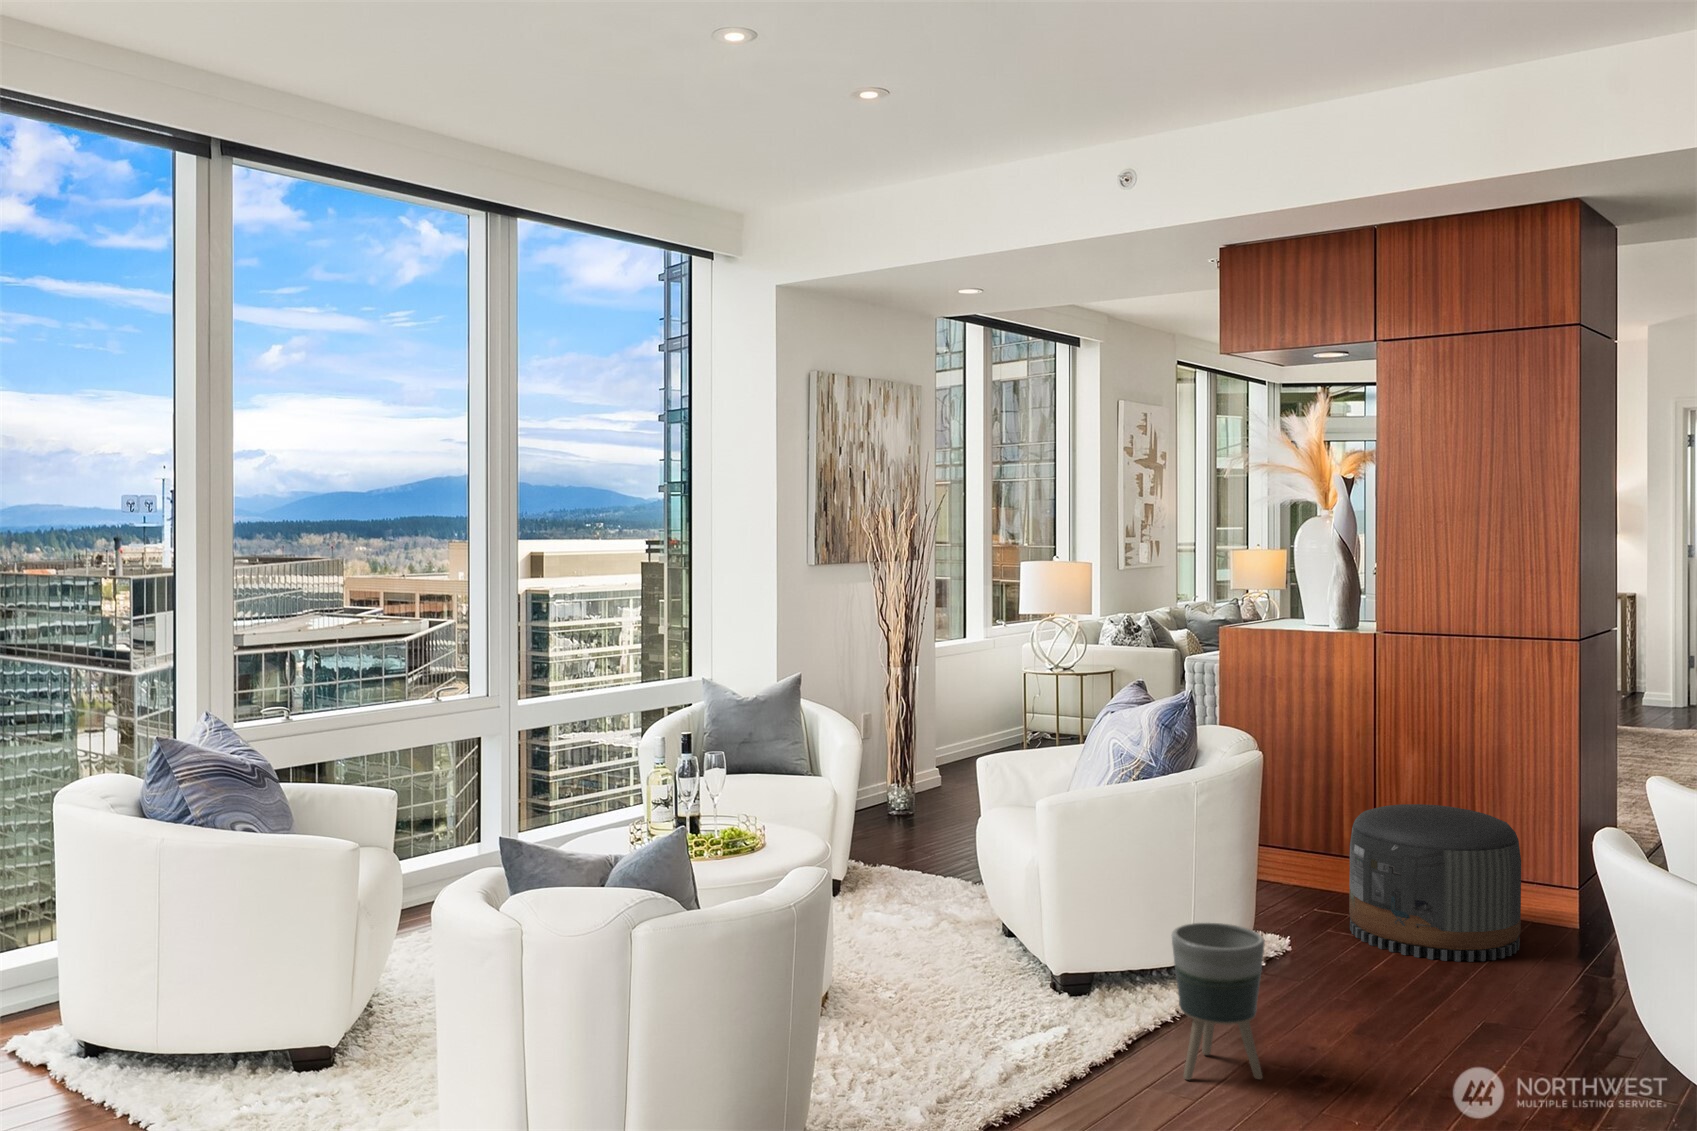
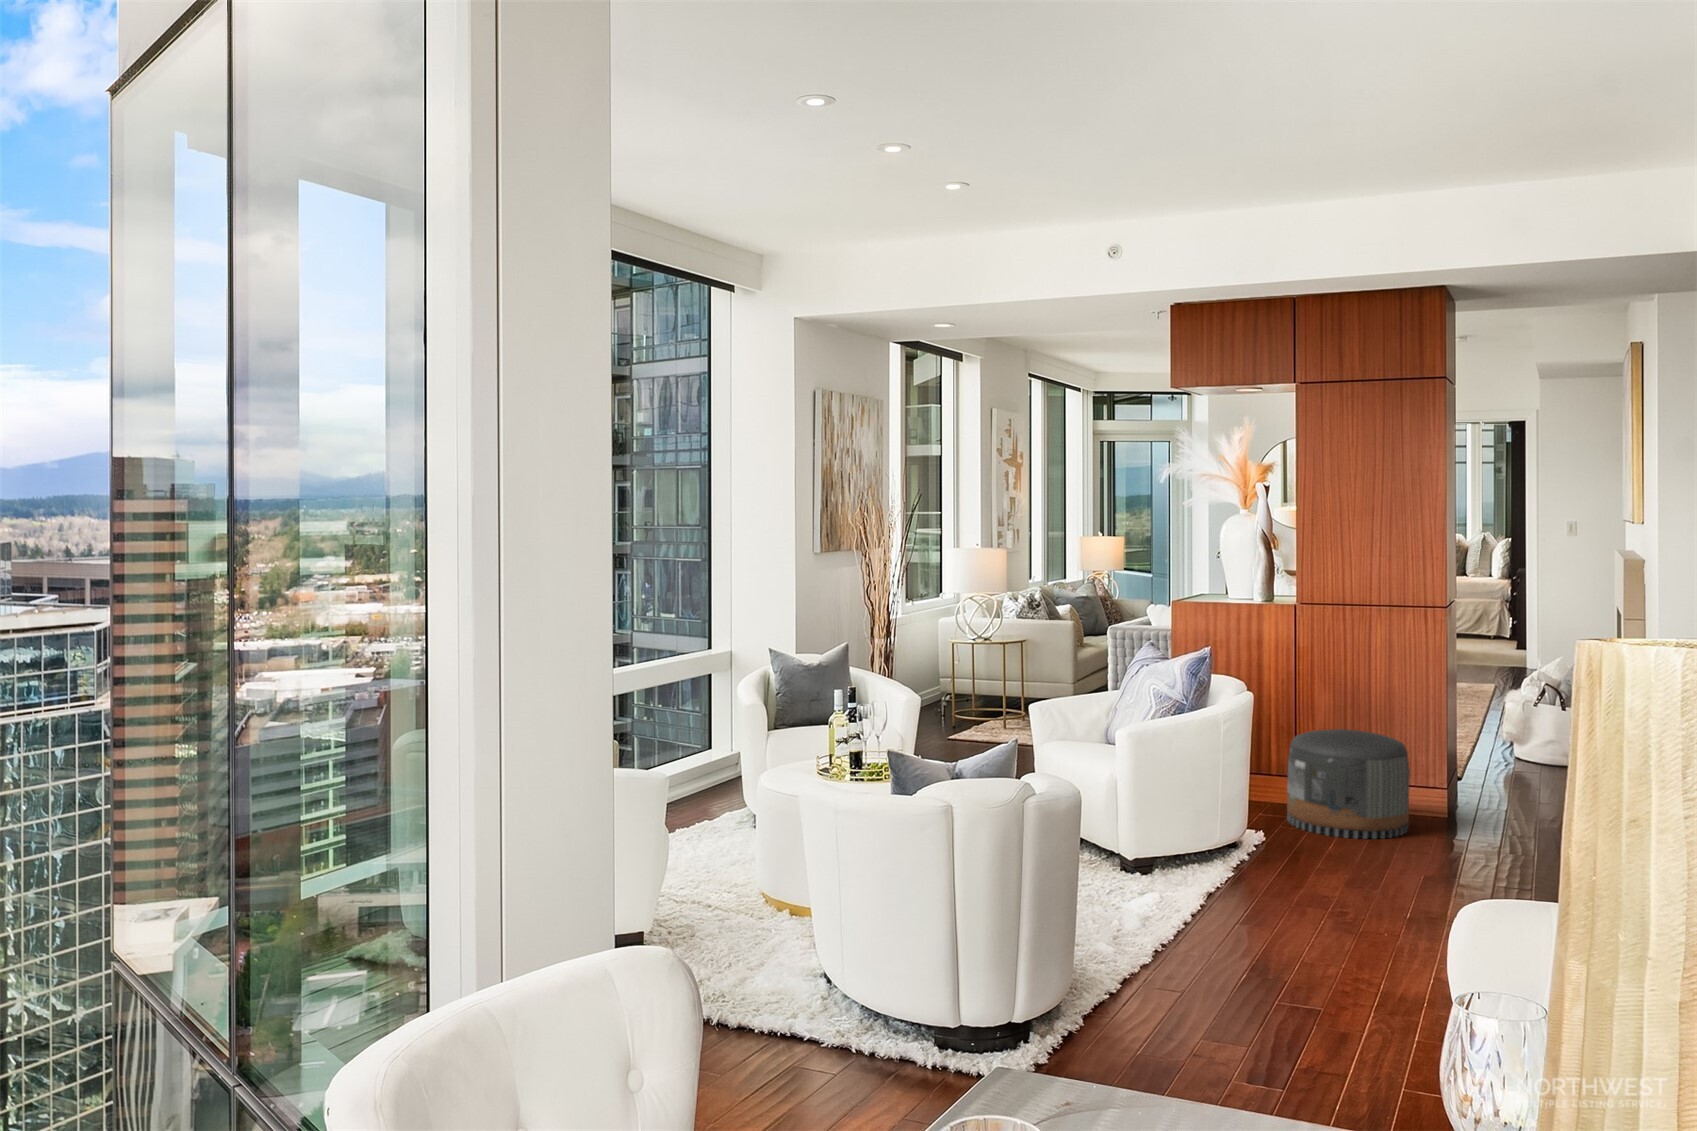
planter: present [1172,923,1265,1080] -> none [1243,812,1310,921]

